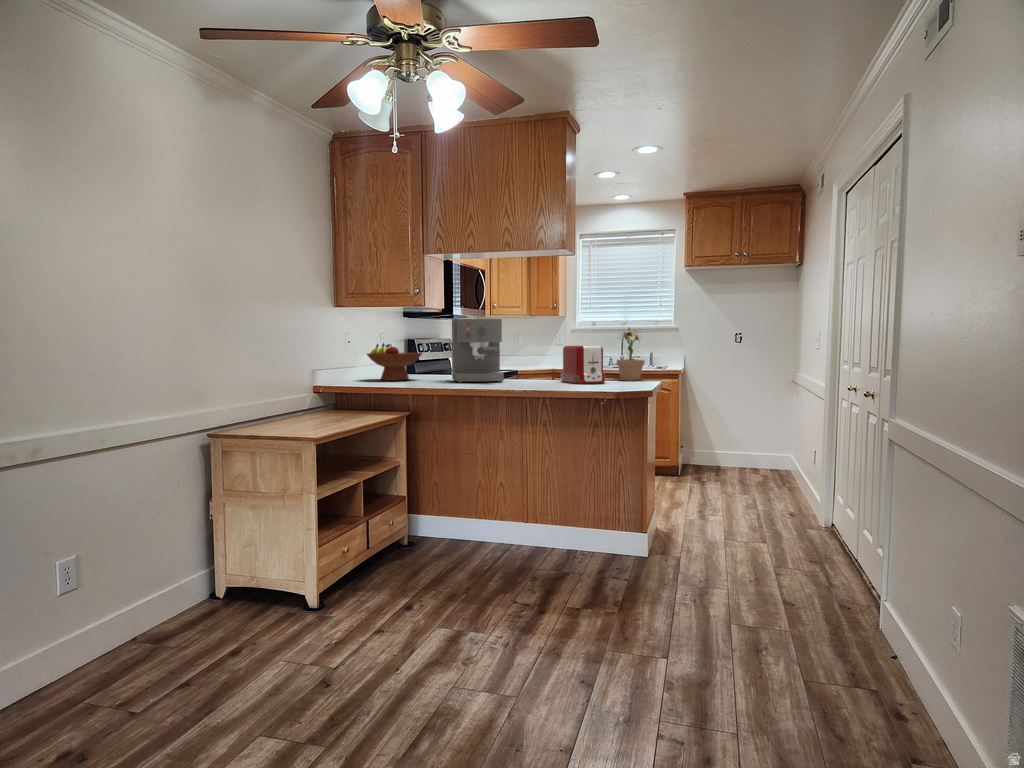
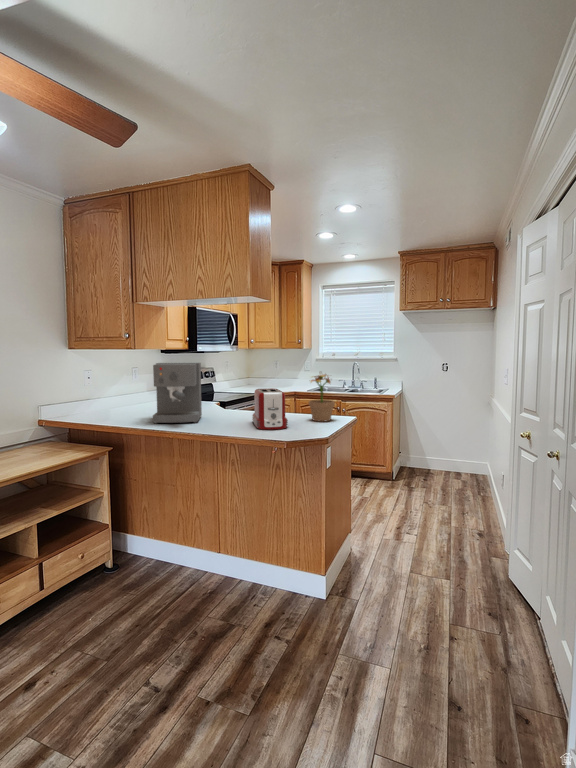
fruit bowl: present [367,343,422,381] -> none [85,384,139,417]

